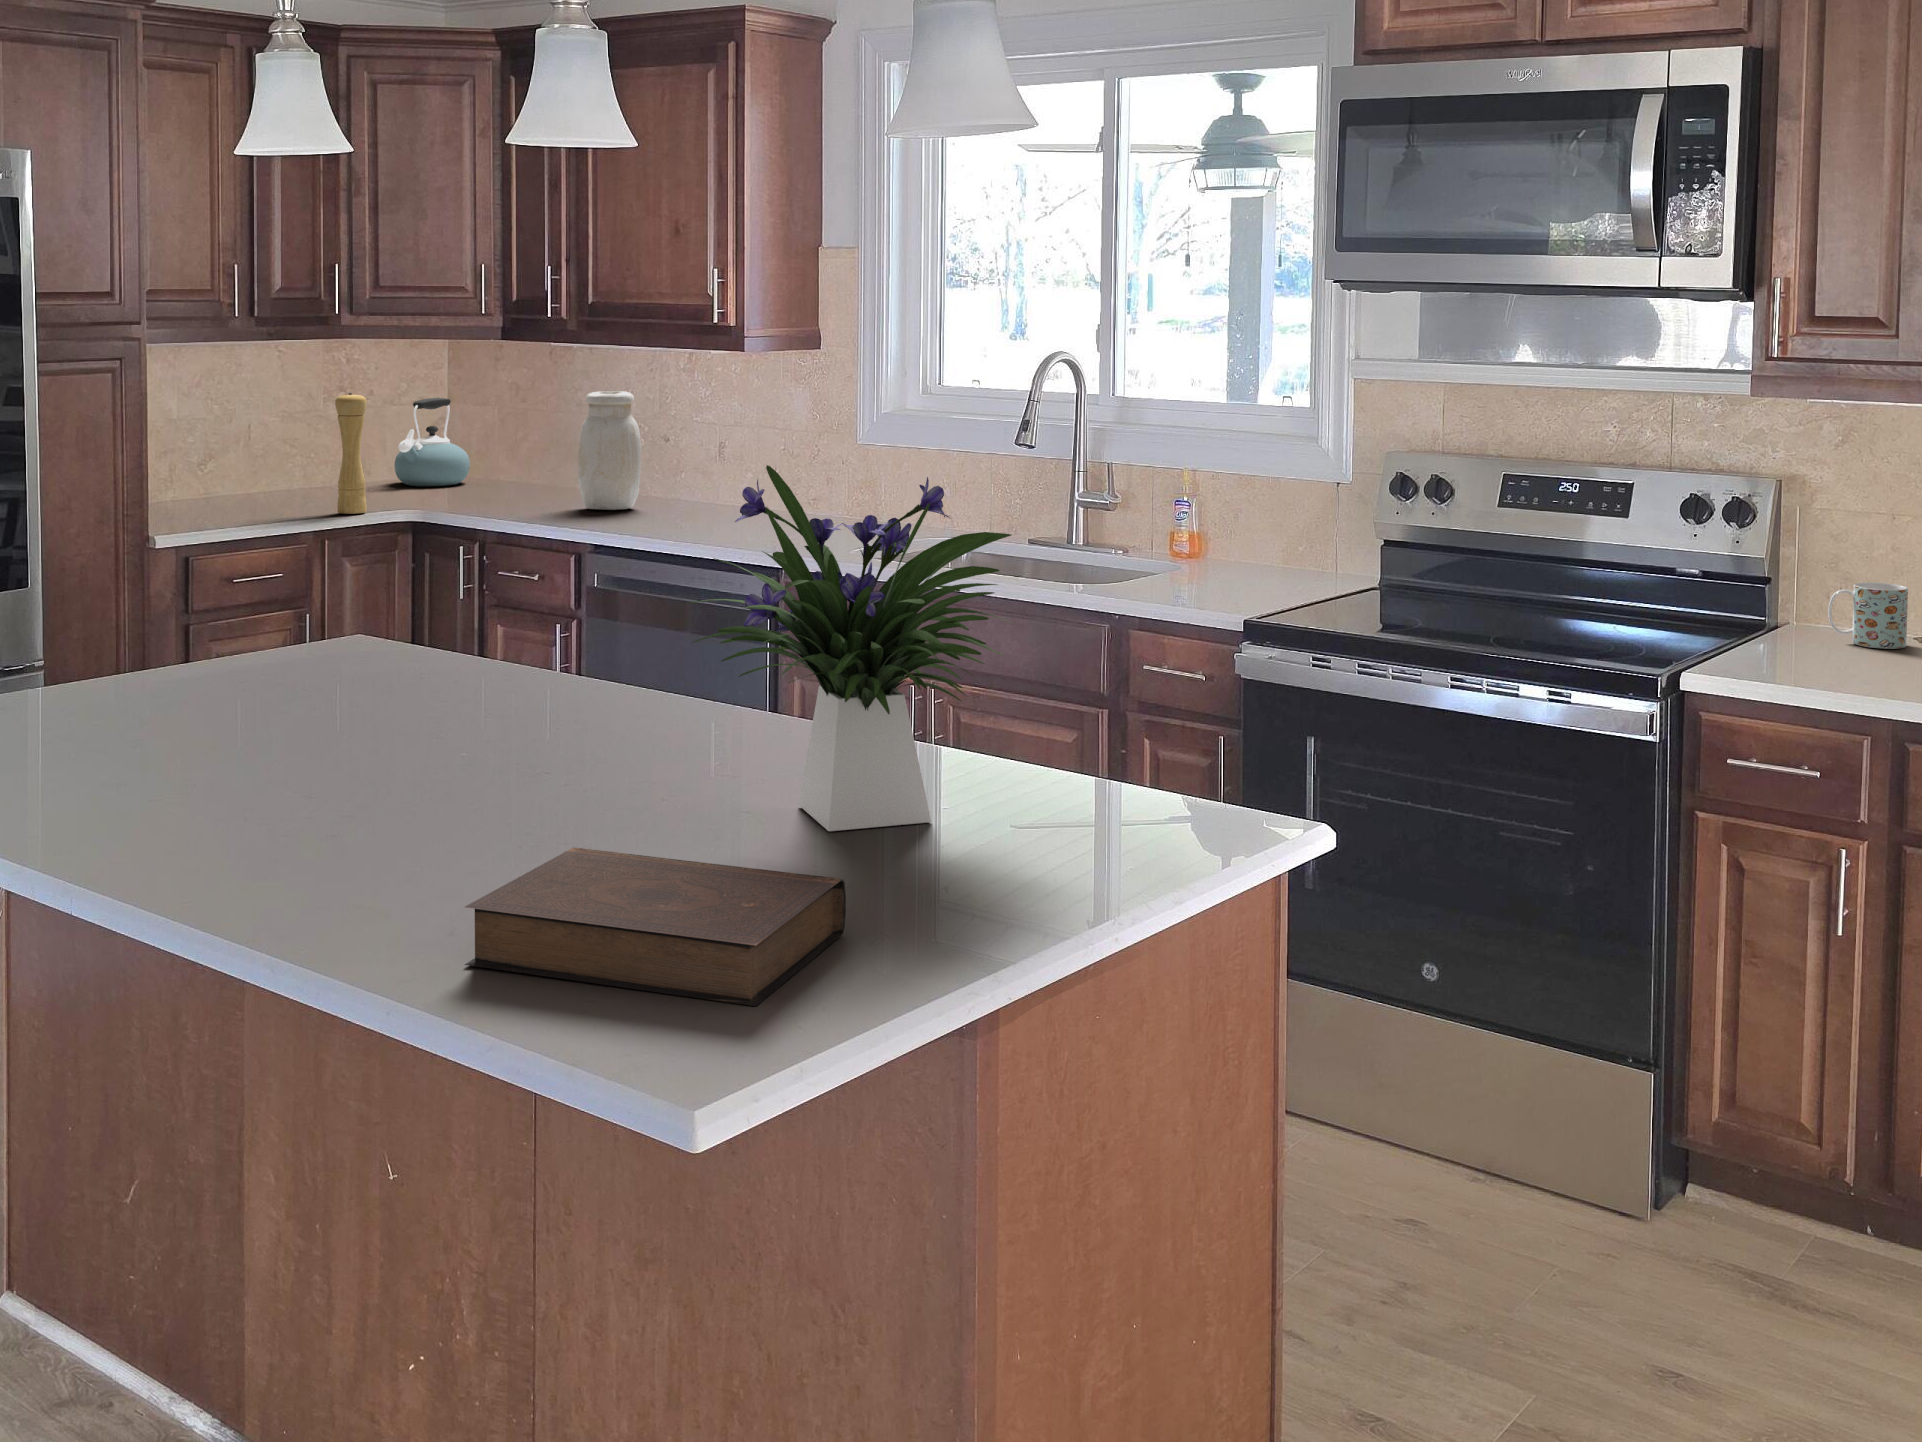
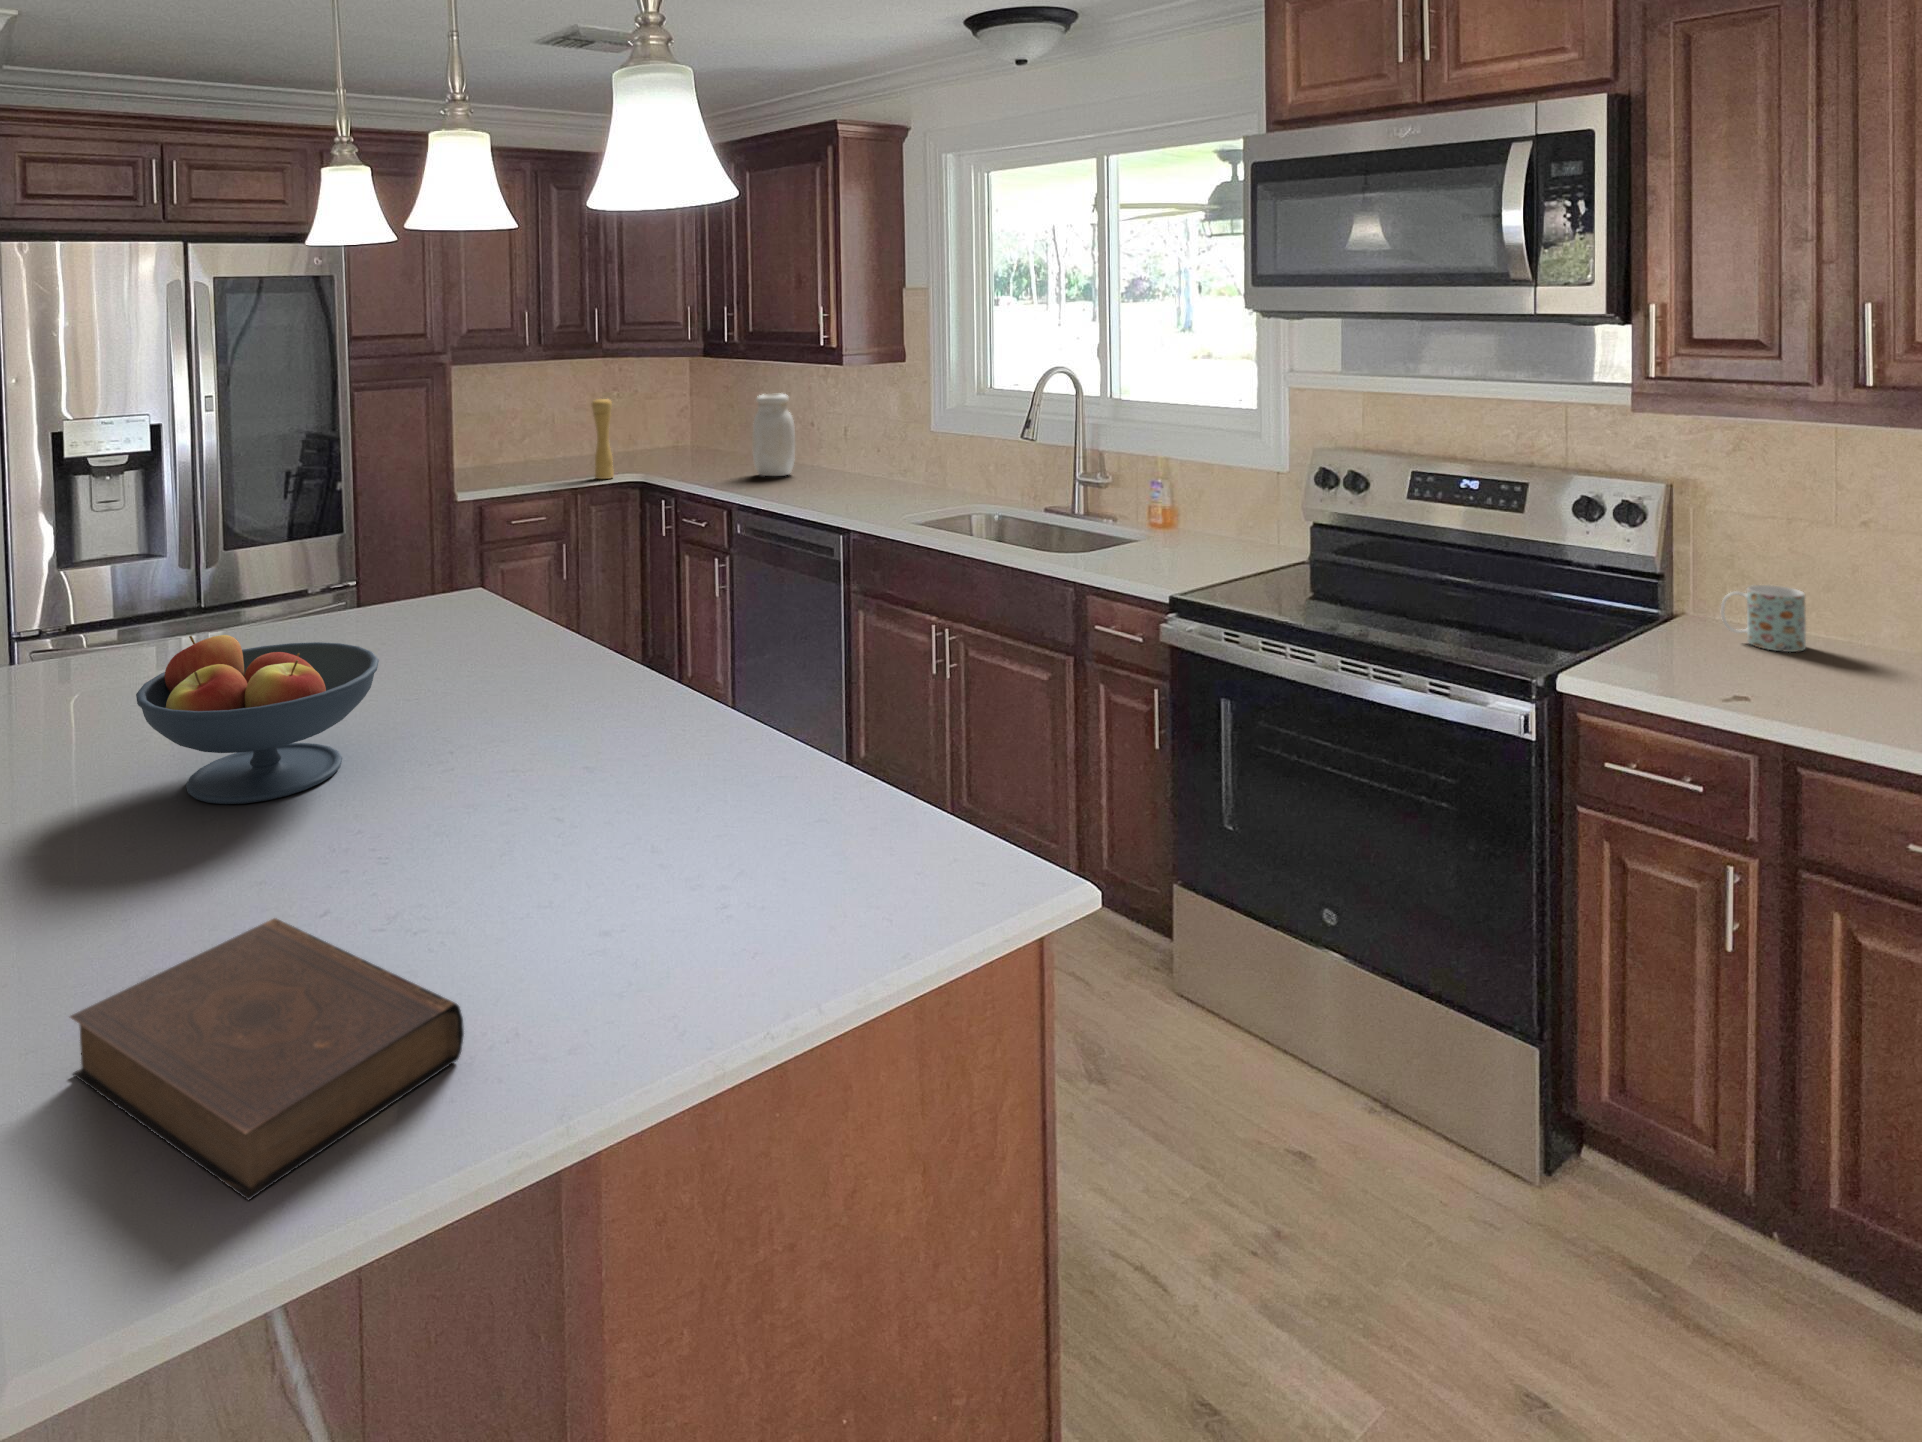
kettle: present [394,398,470,486] -> none [654,396,705,455]
flower arrangement: present [686,465,1011,831] -> none [488,532,795,874]
fruit bowl: none [179,620,459,809] -> present [136,635,379,804]

